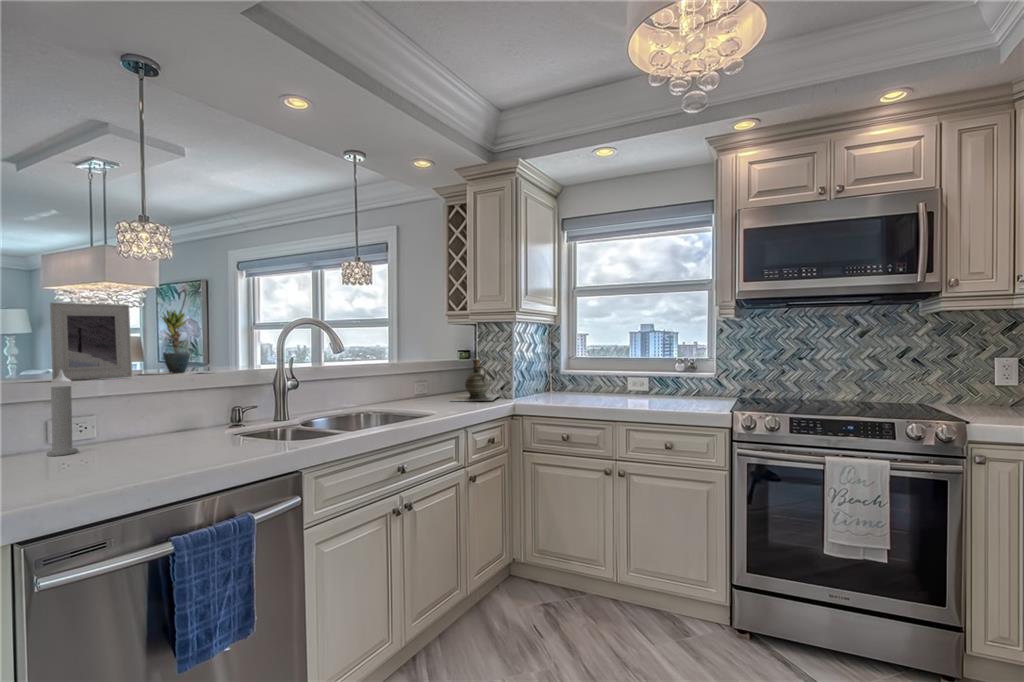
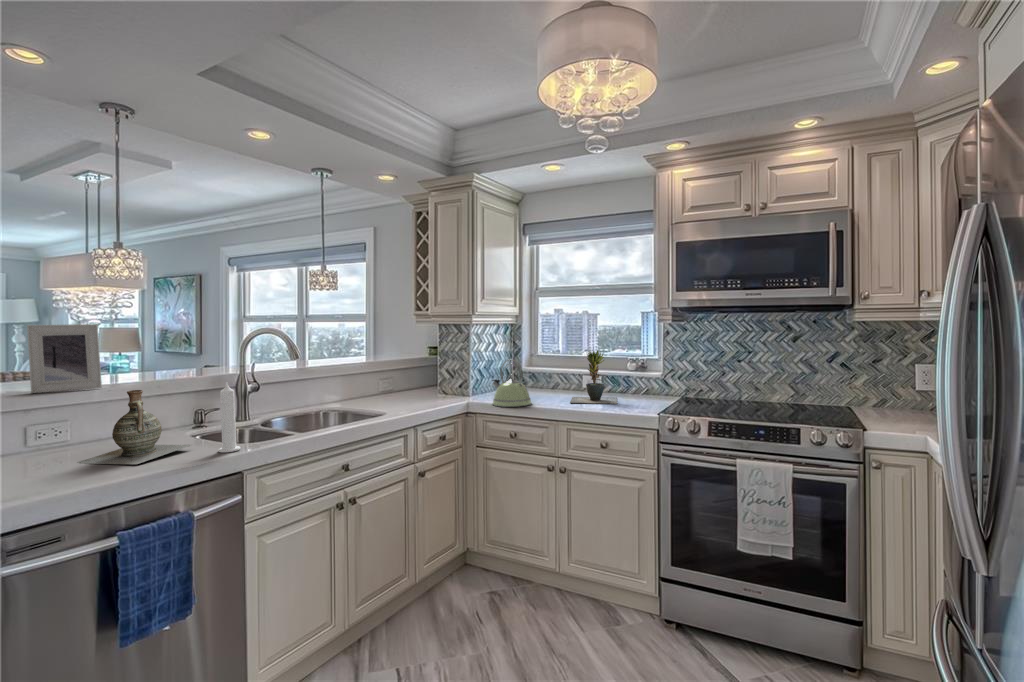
potted plant: present [140,310,207,375] -> present [570,350,617,404]
kettle: none [540,356,584,406] -> present [492,359,531,407]
ceramic jug: present [451,360,499,401] -> present [77,390,190,464]
candle: present [46,370,78,456] -> present [218,382,240,453]

